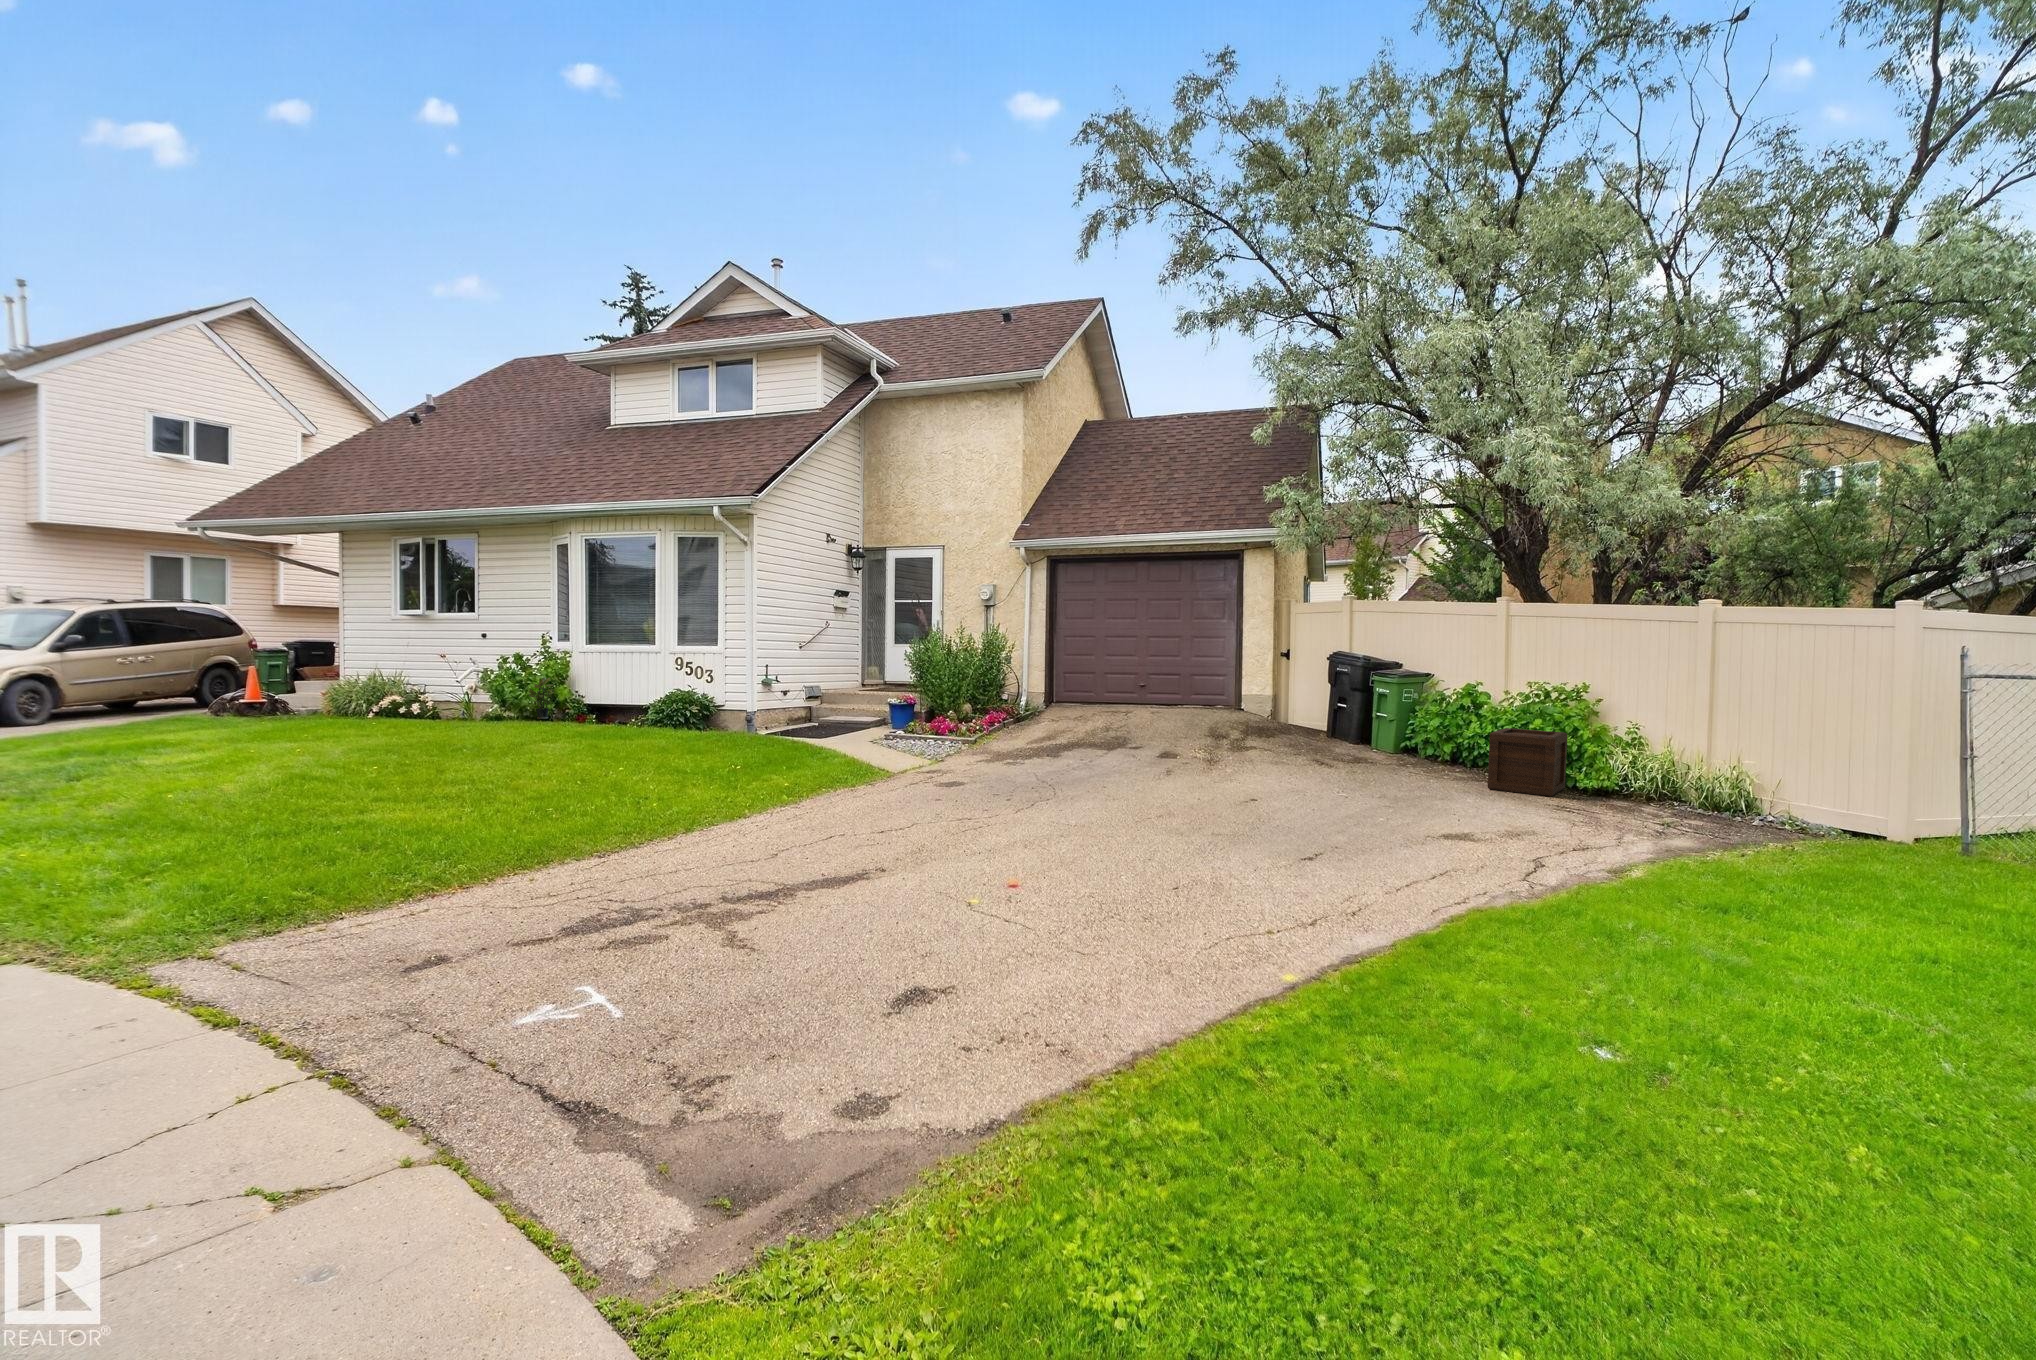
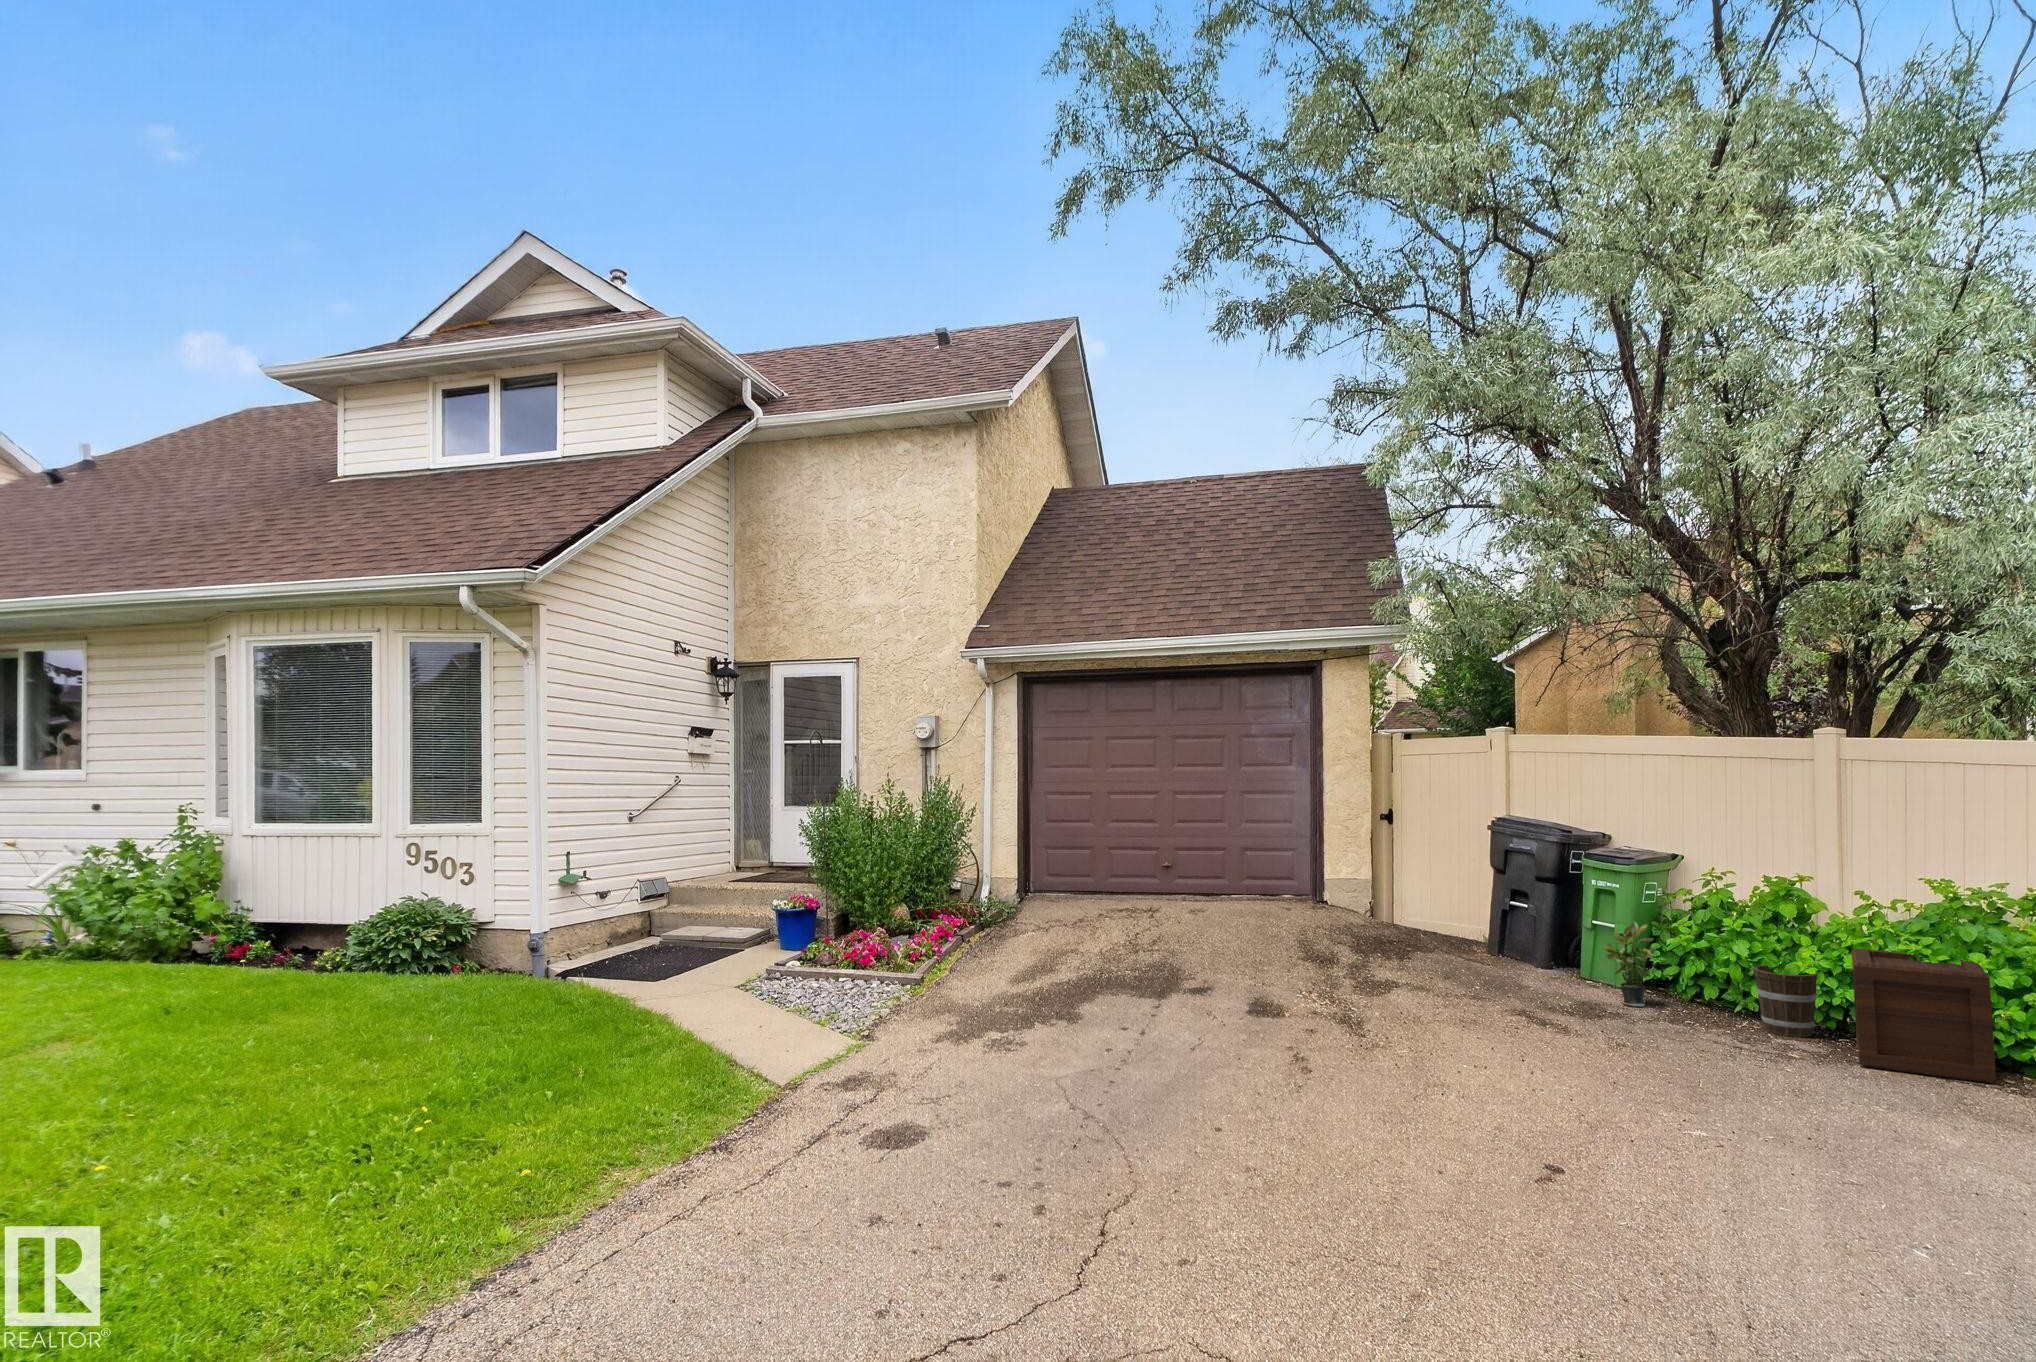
potted plant: present [529,677,554,719] -> present [1604,922,1655,1007]
bucket: none [1455,740,1489,779] -> present [1753,965,1817,1037]

